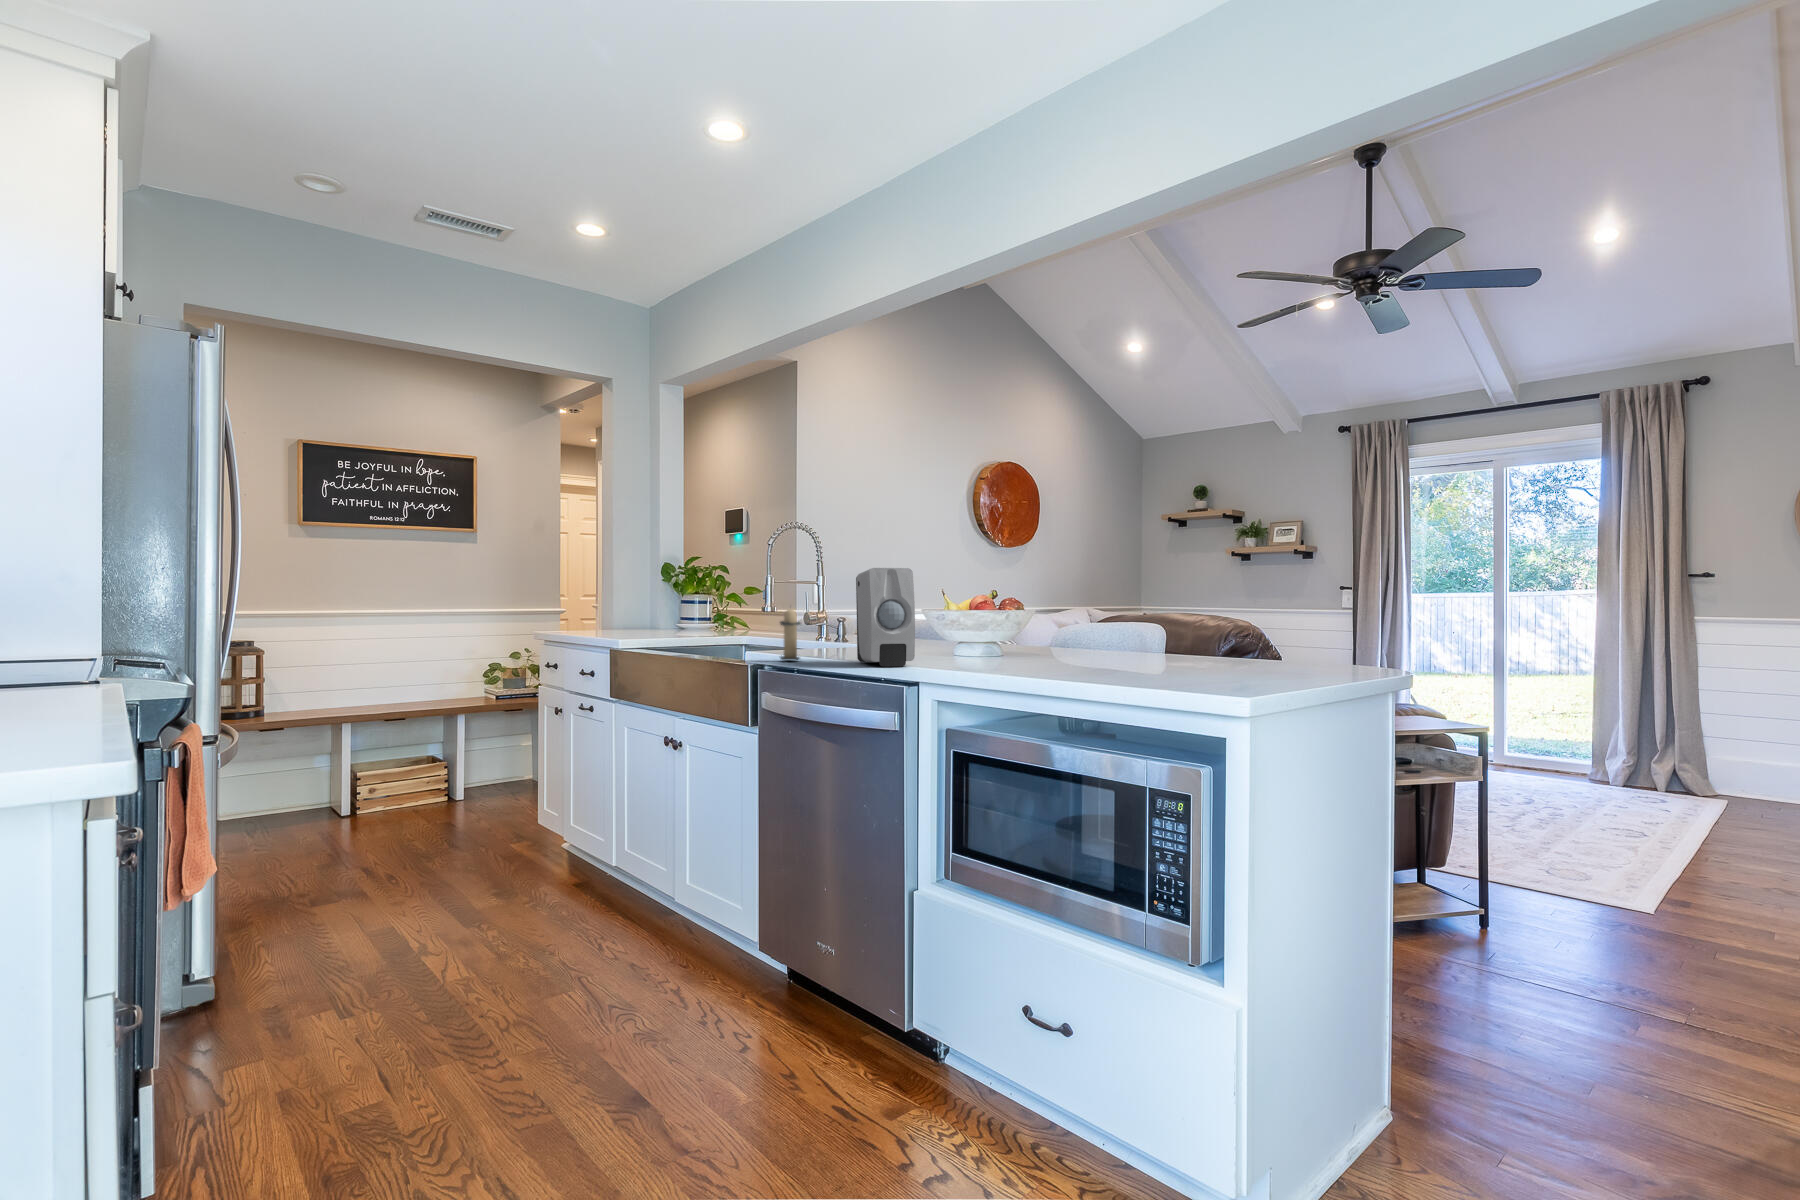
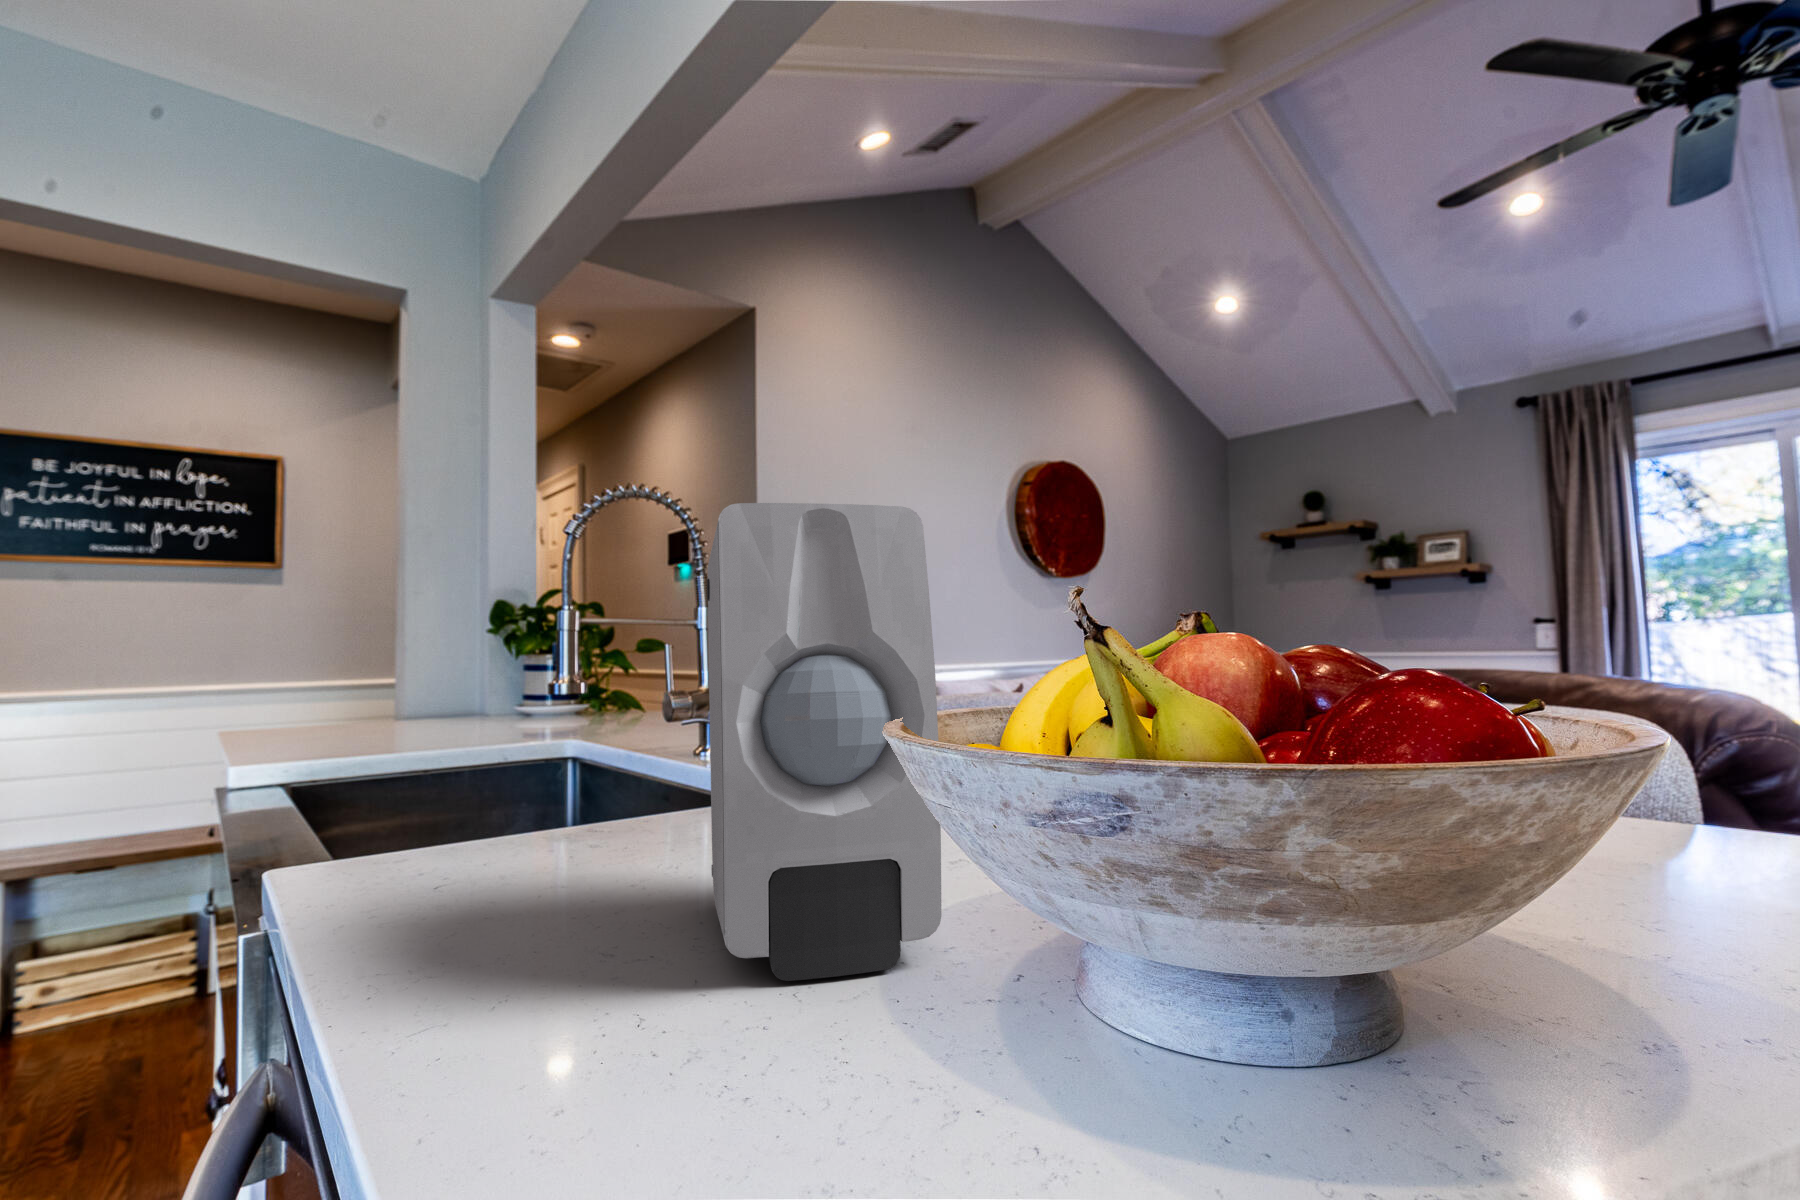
candle: present [780,609,801,660] -> none [403,680,520,906]

